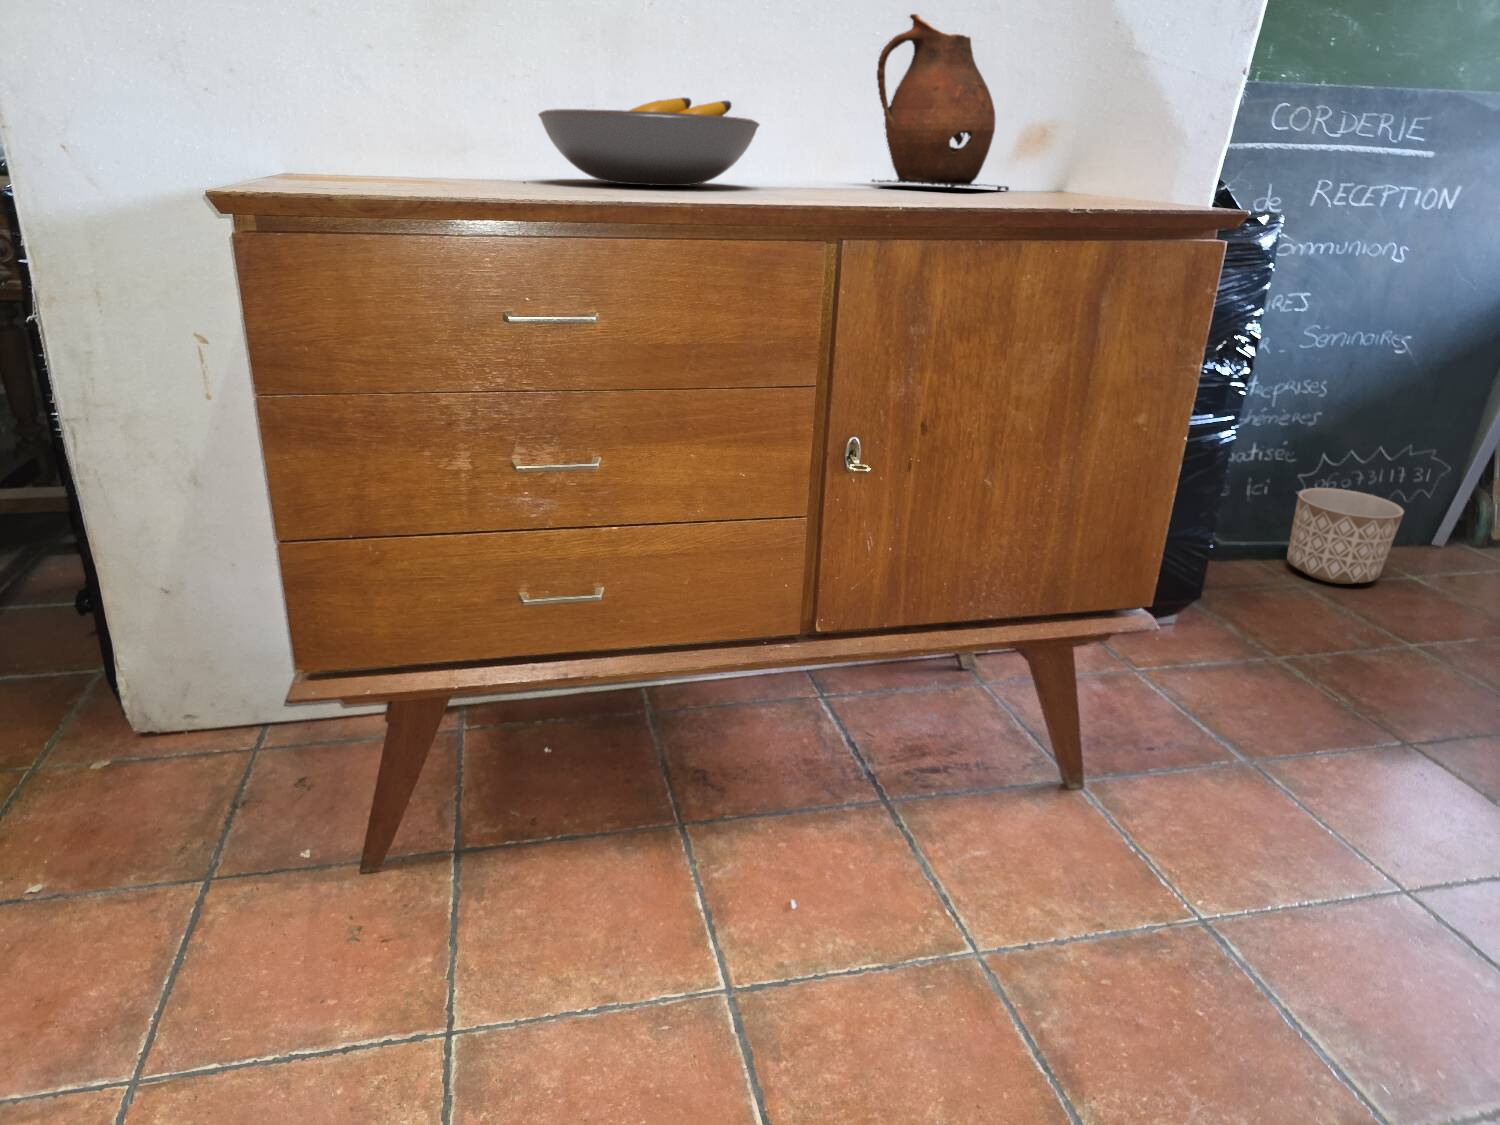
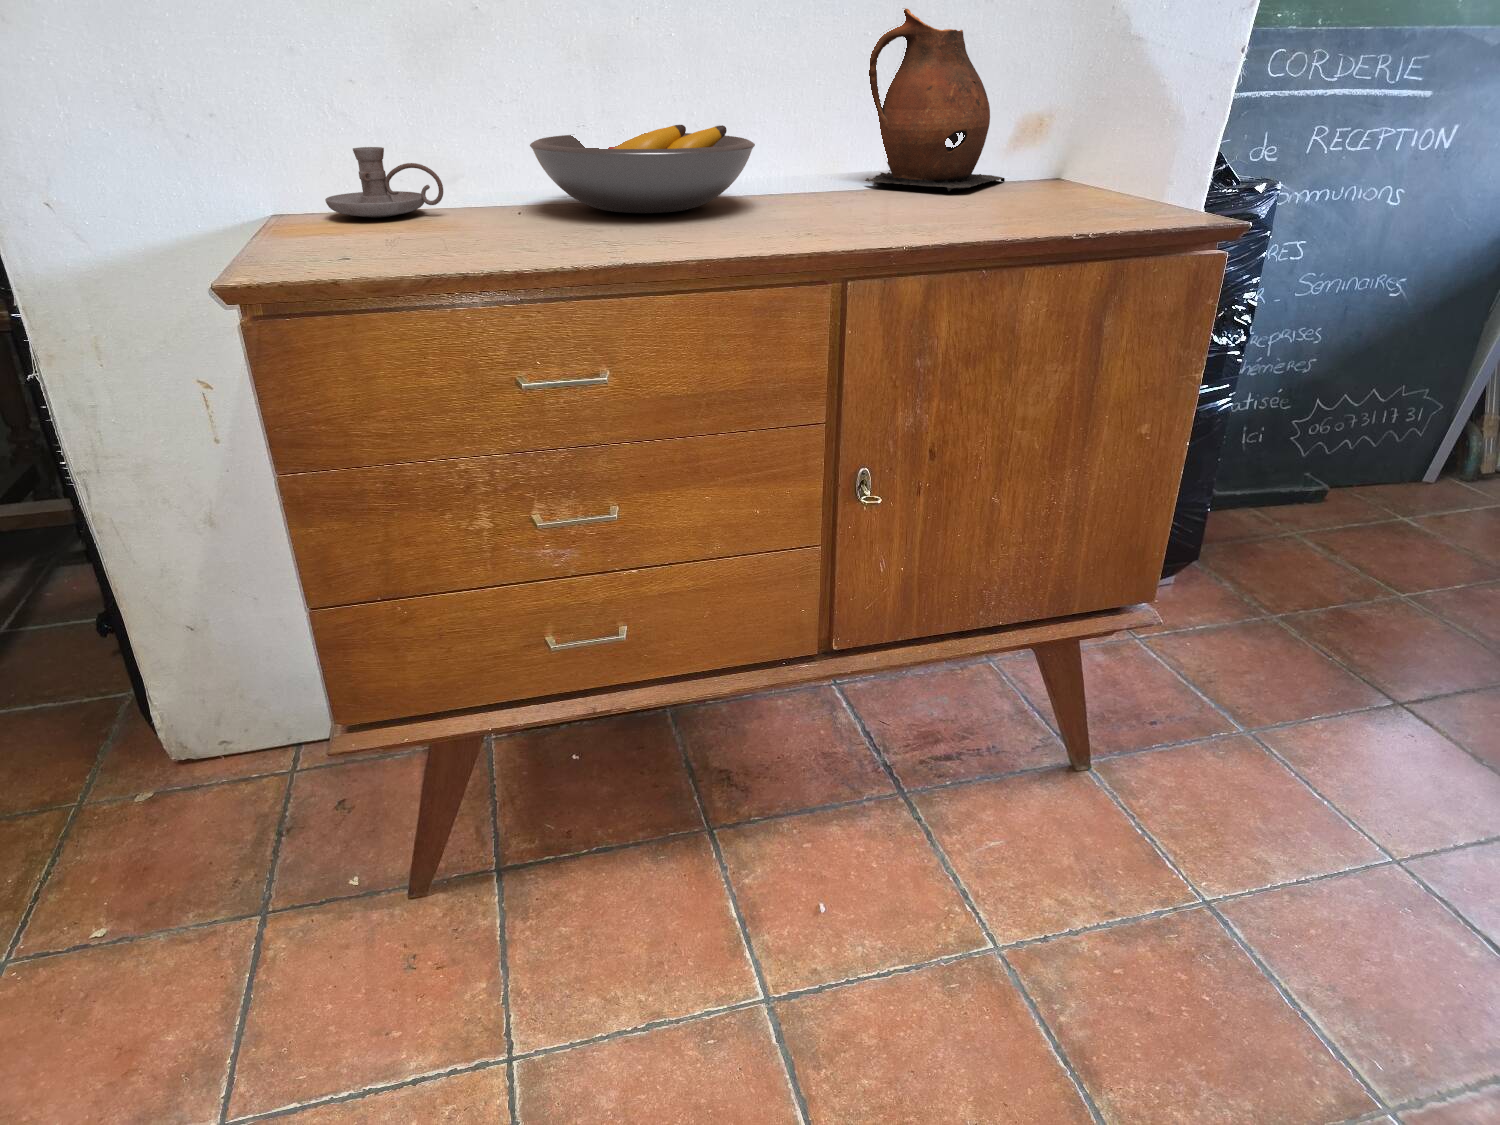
candle holder: none [334,109,450,177] -> present [325,147,443,217]
planter: present [1287,488,1404,584] -> none [1283,435,1399,532]

